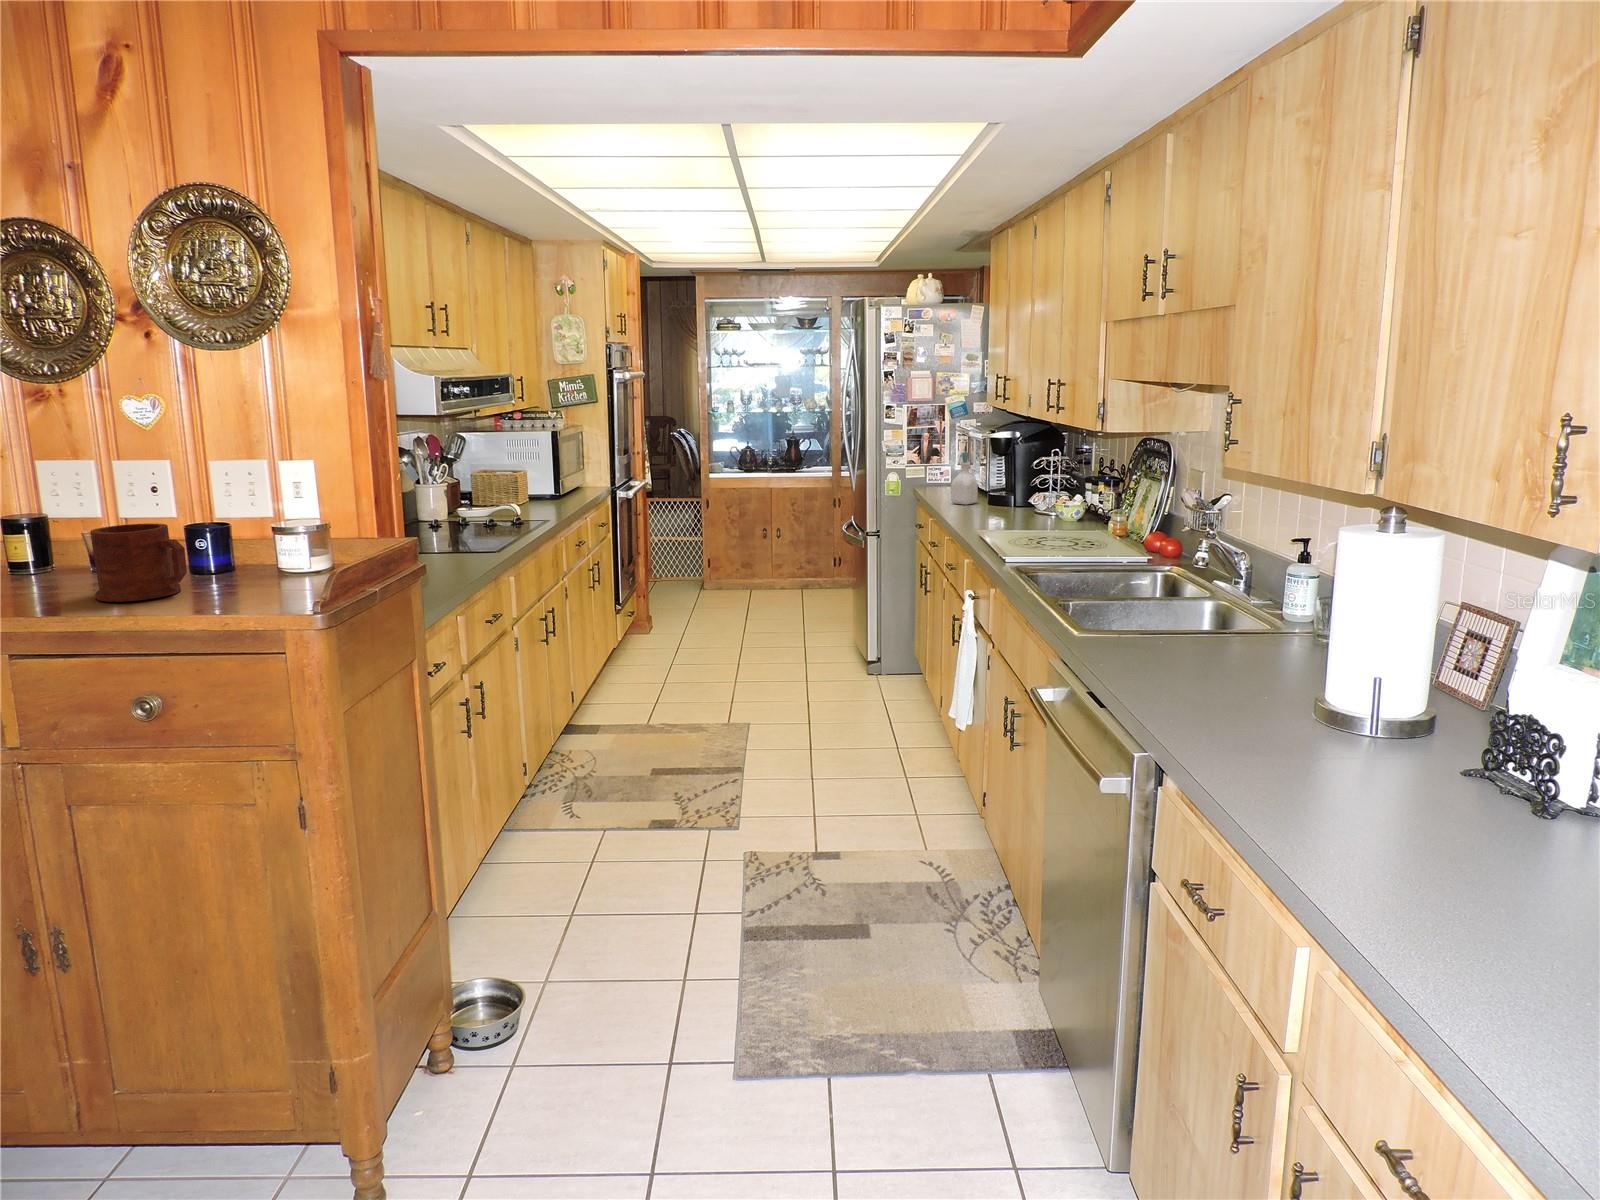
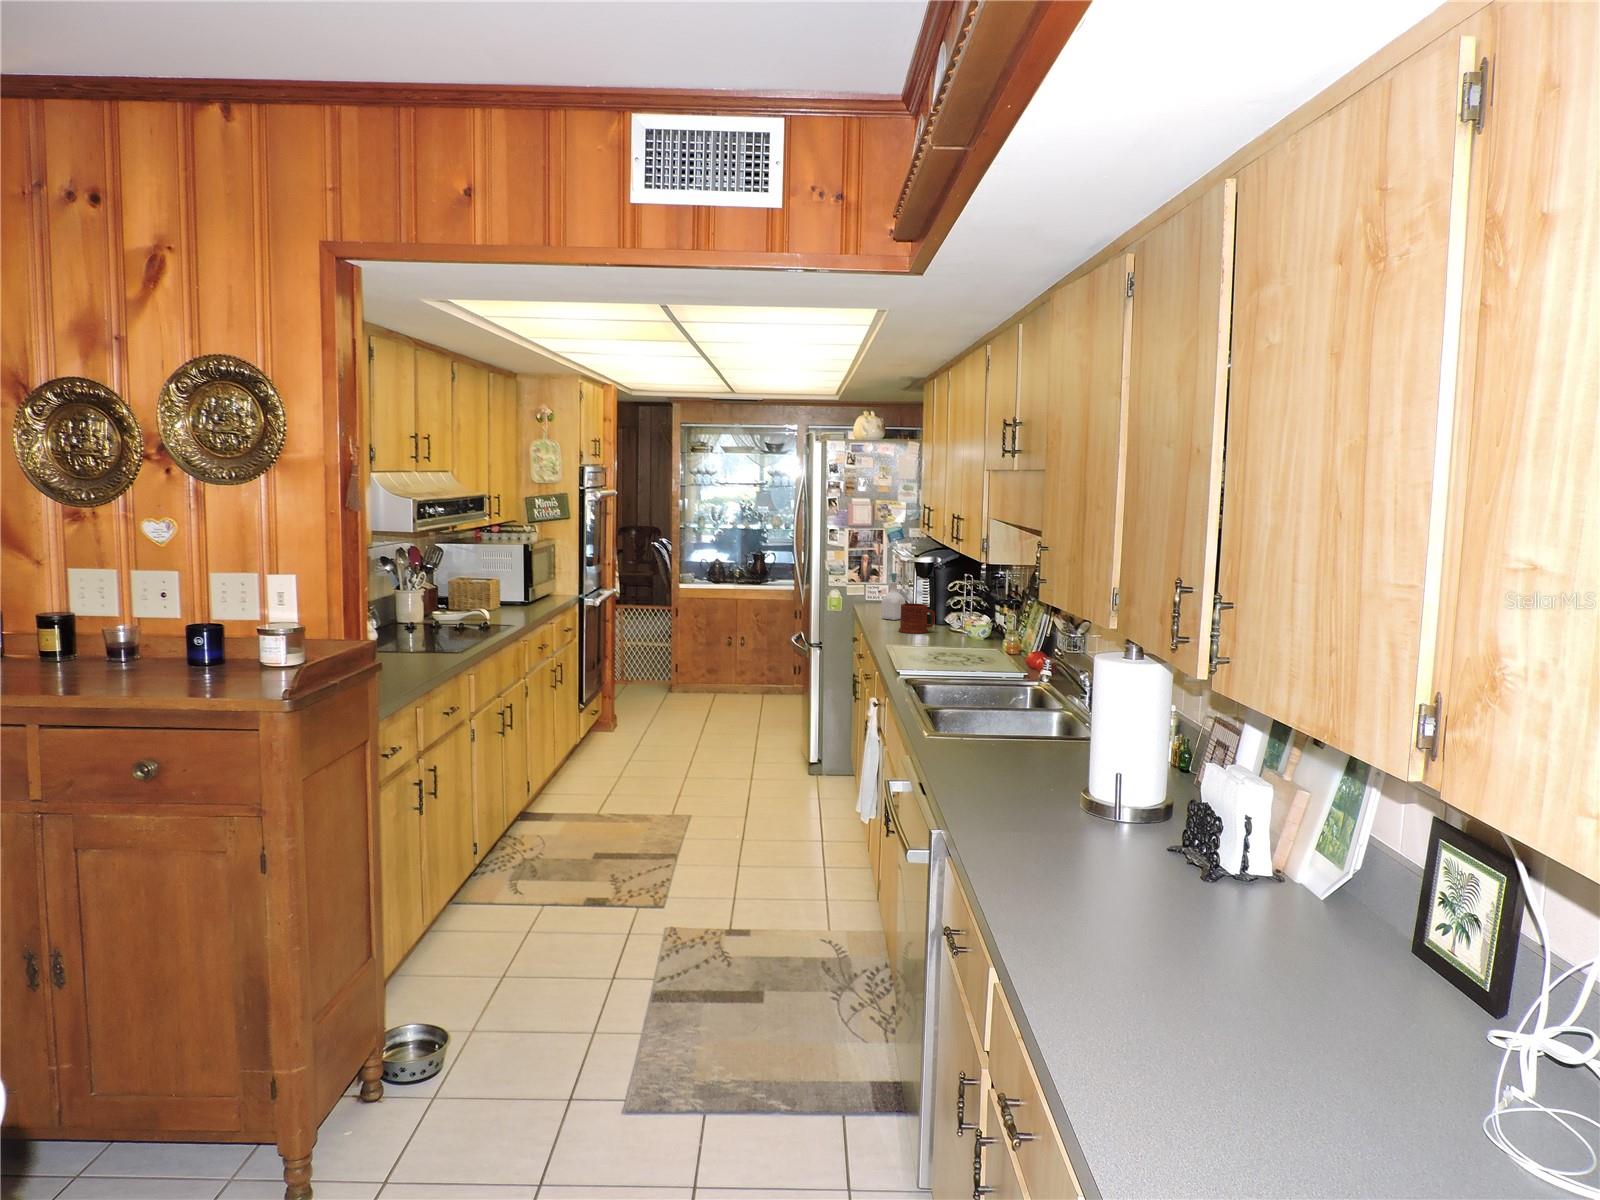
mug: present [90,523,187,602] -> present [899,603,935,634]

